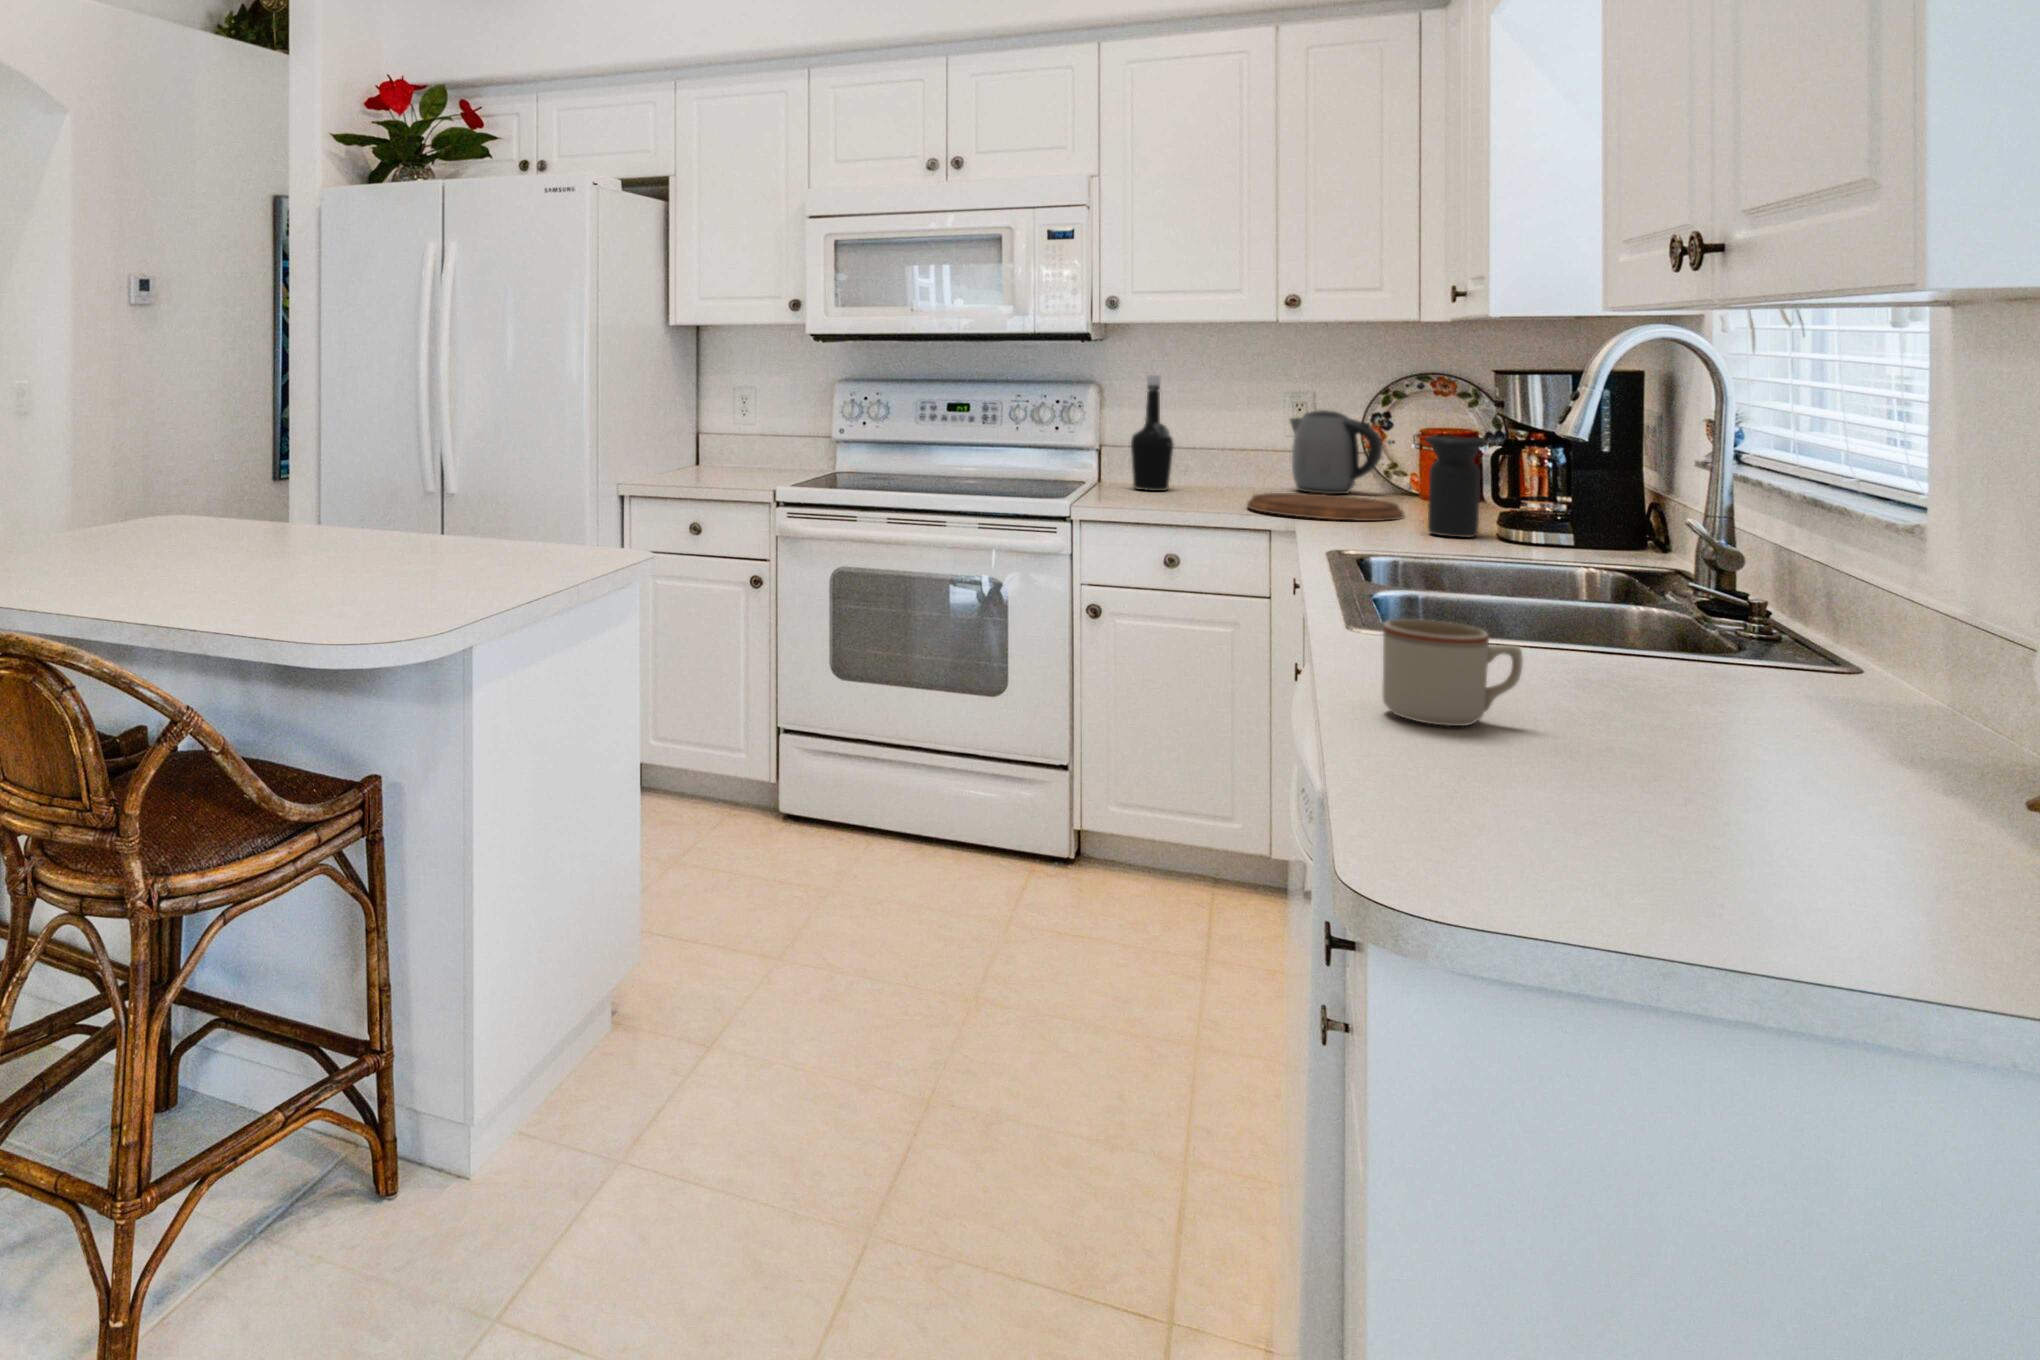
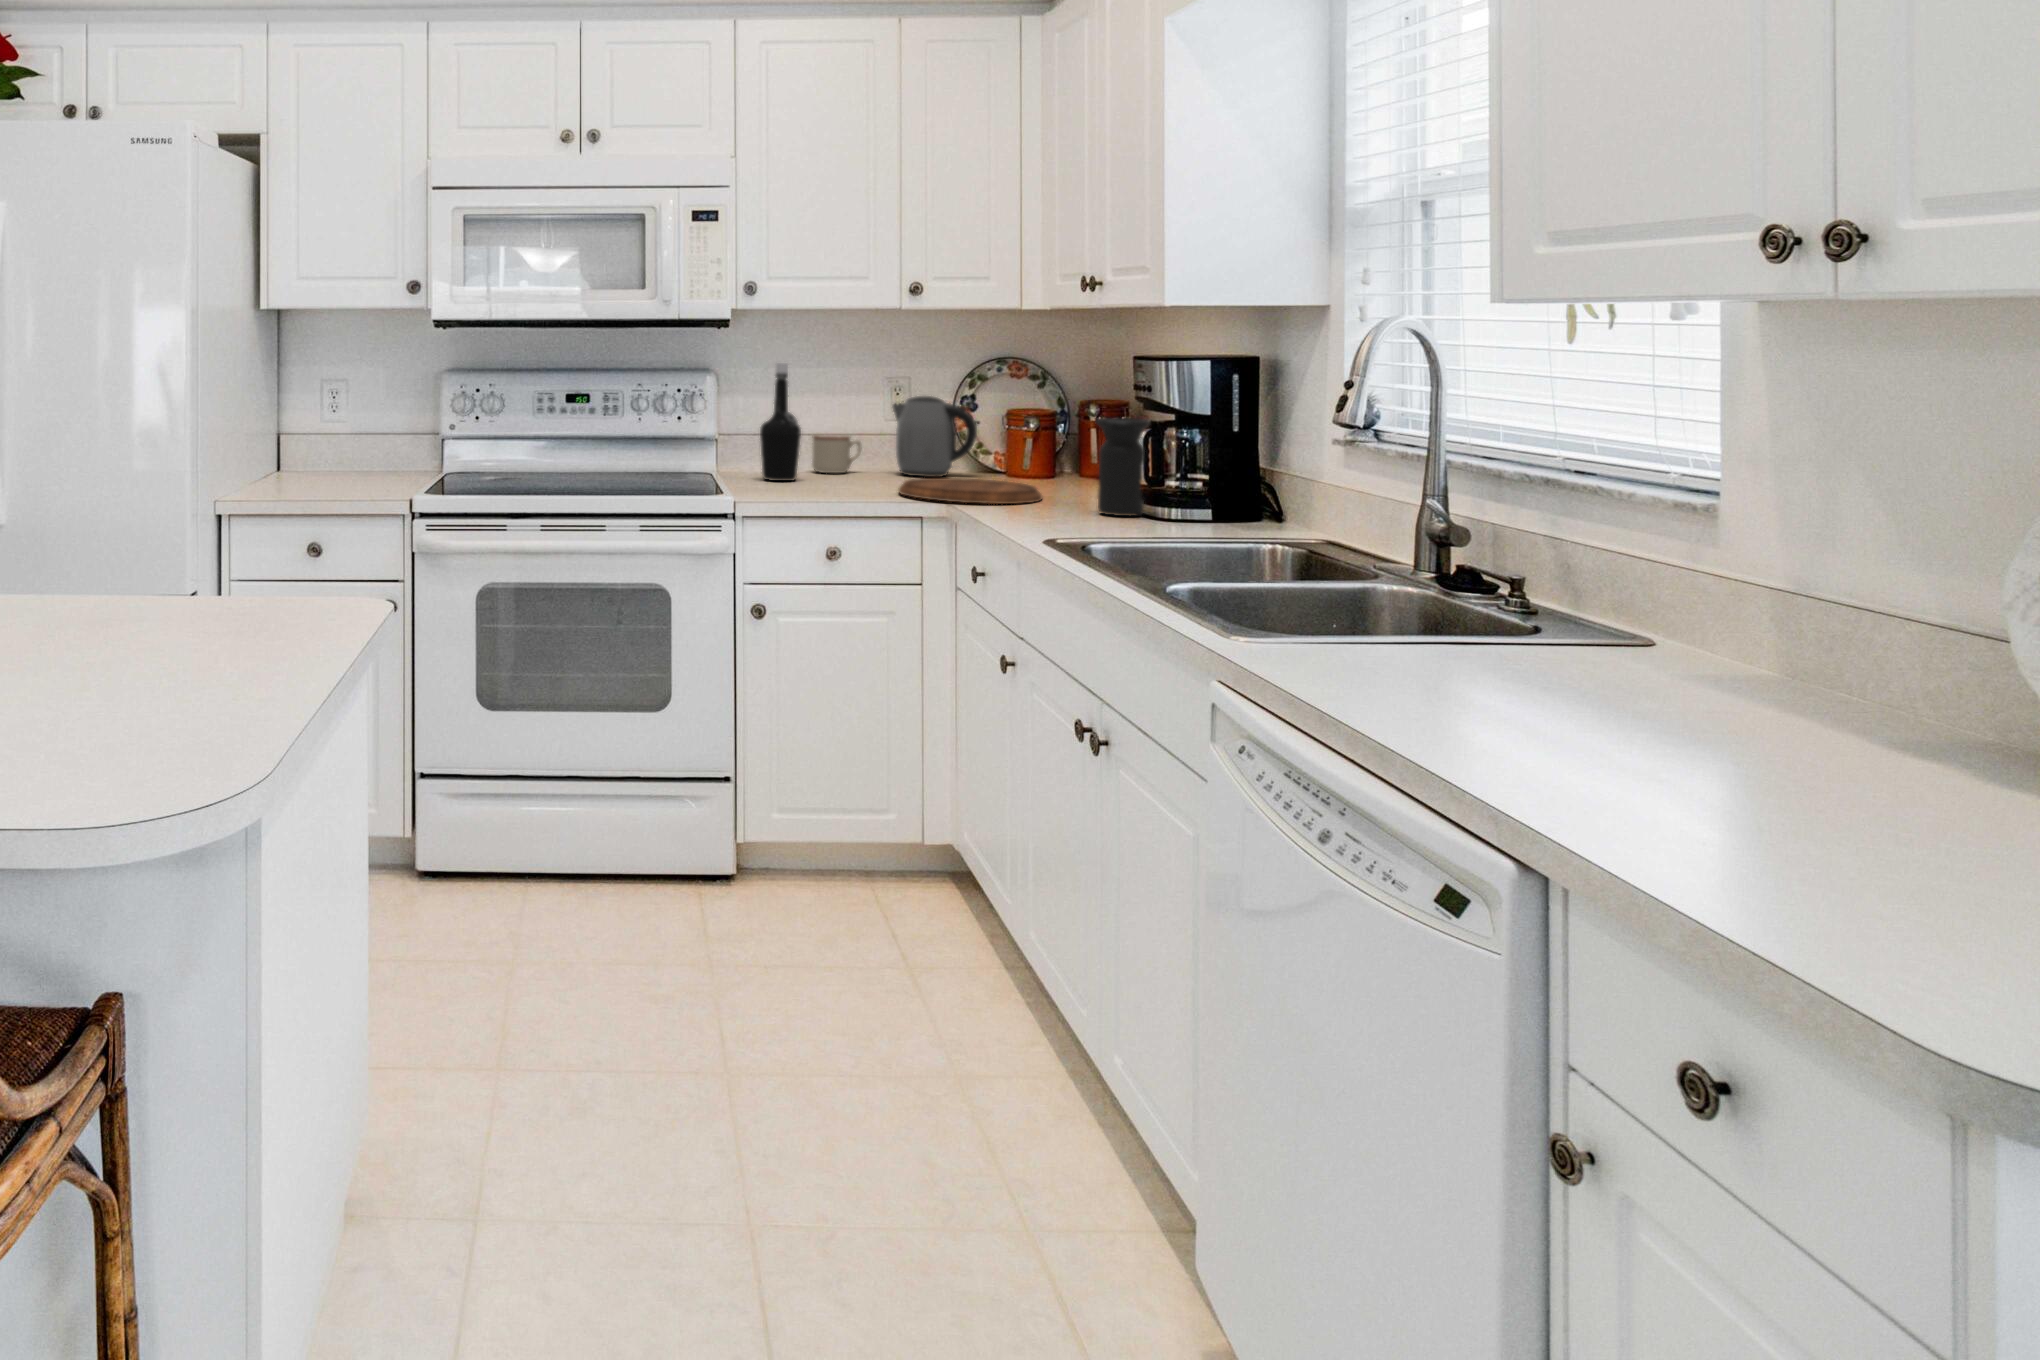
mug: present [1382,619,1523,726] -> present [812,435,862,473]

